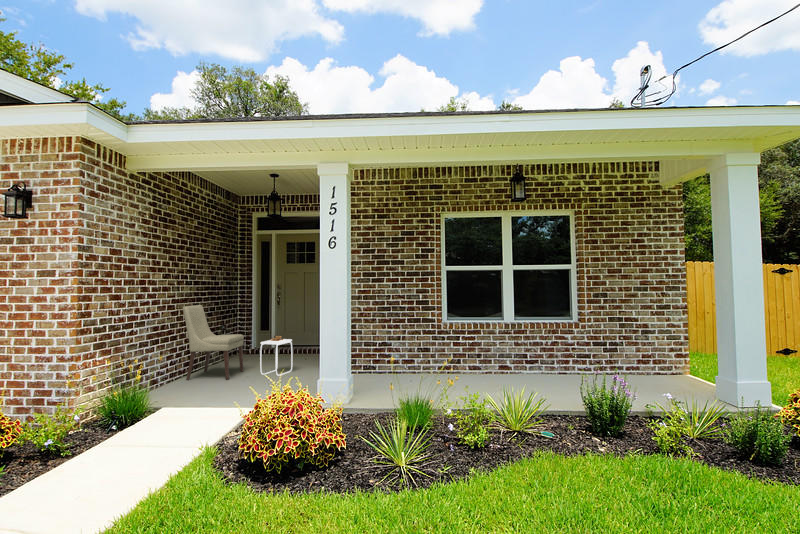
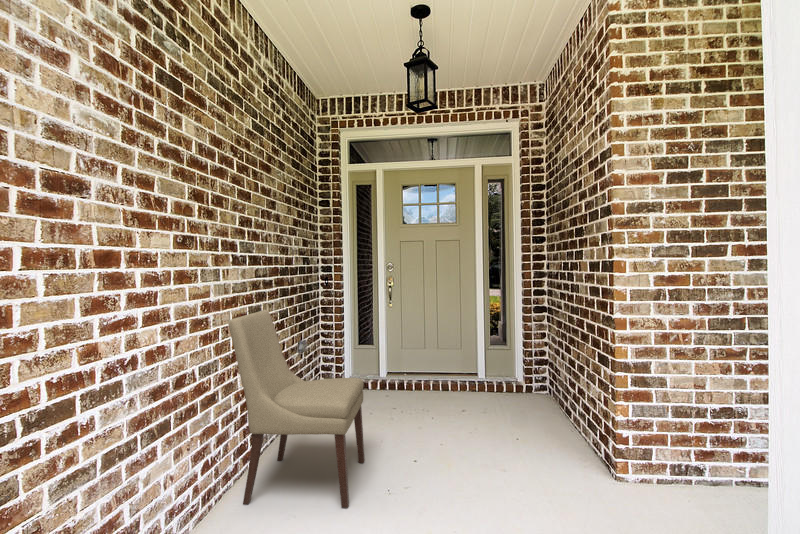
side table: present [260,336,292,376] -> none [416,385,480,493]

